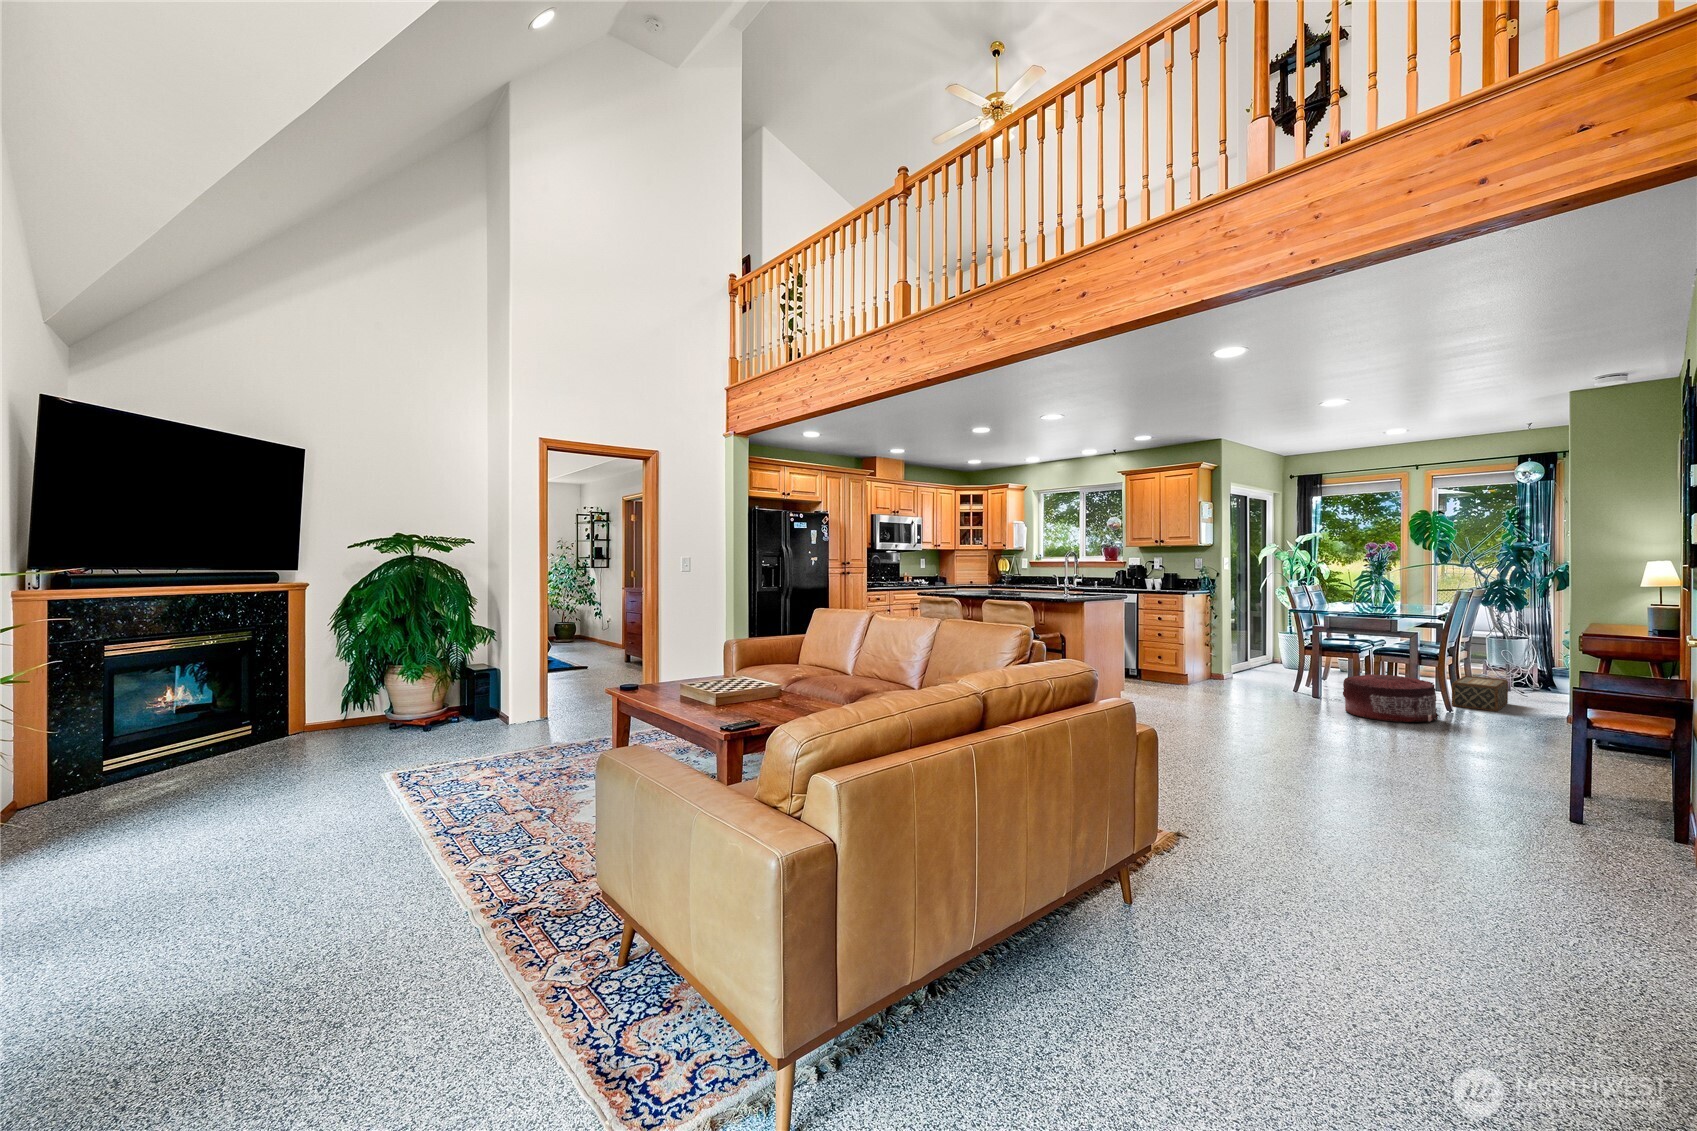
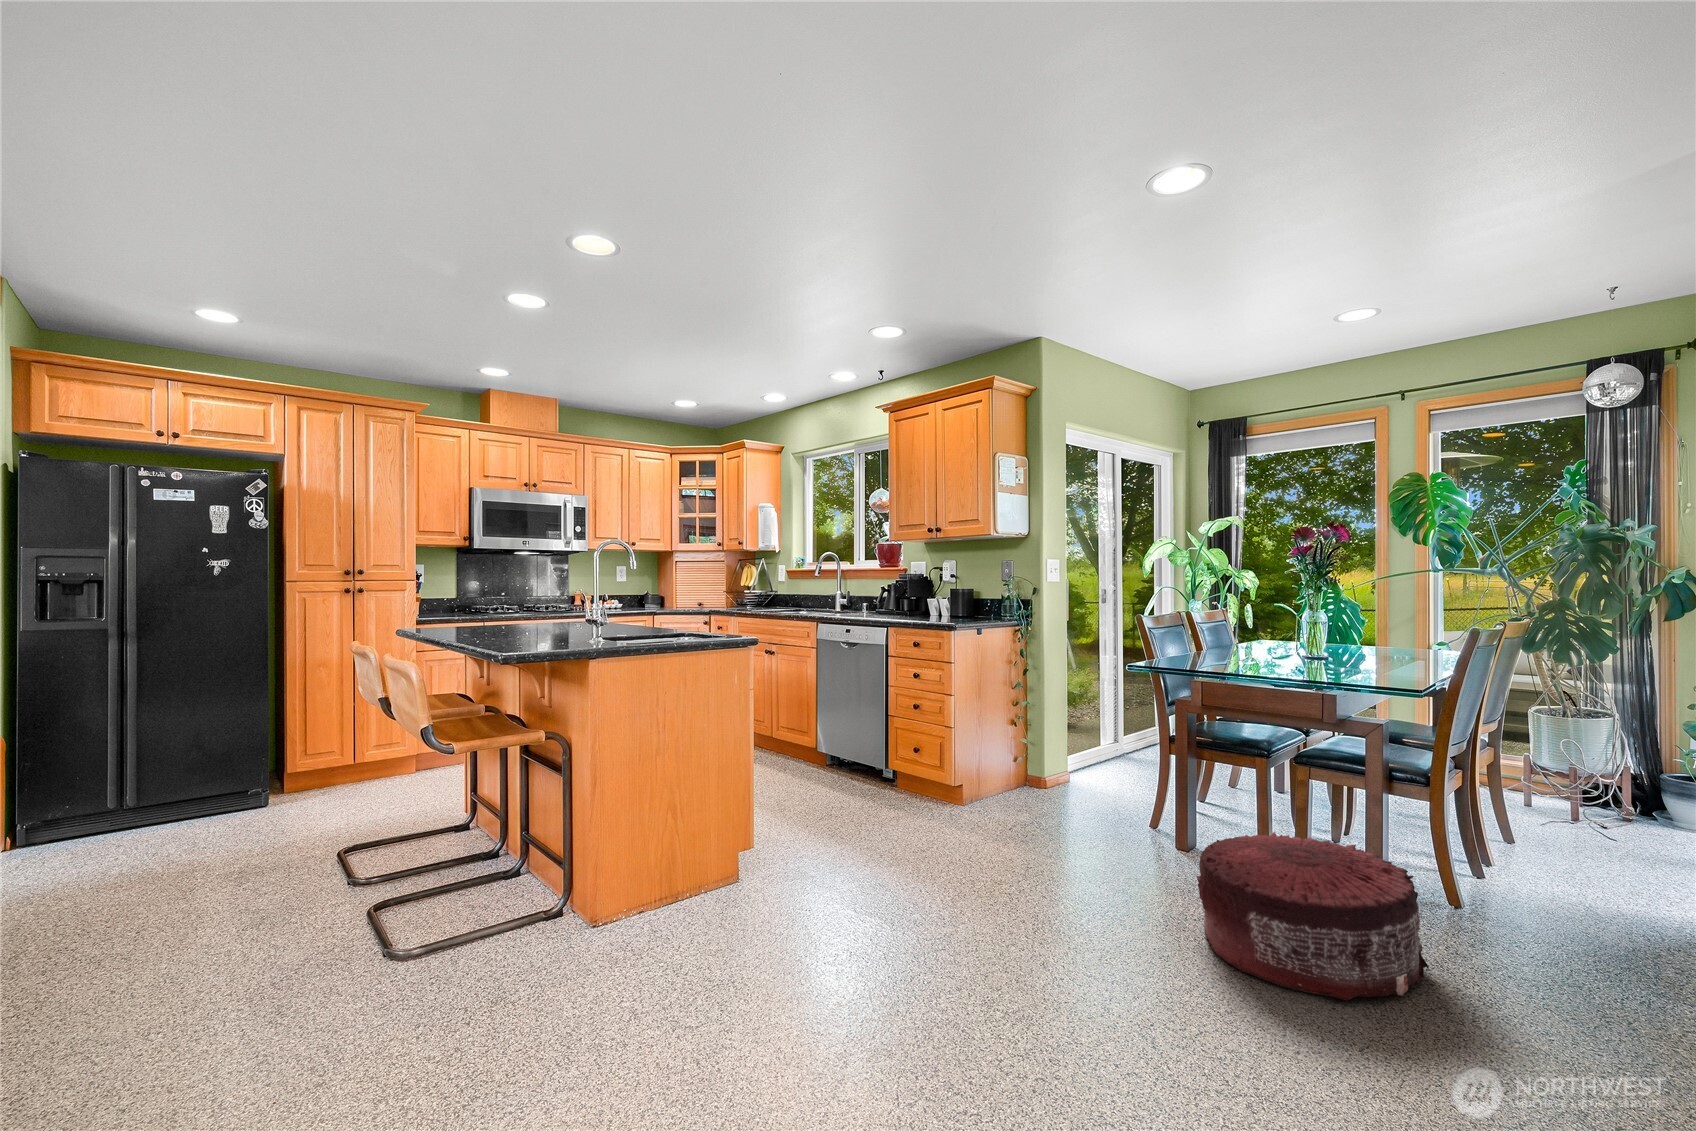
woven basket: present [1452,676,1508,711] -> none [1463,813,1588,924]

